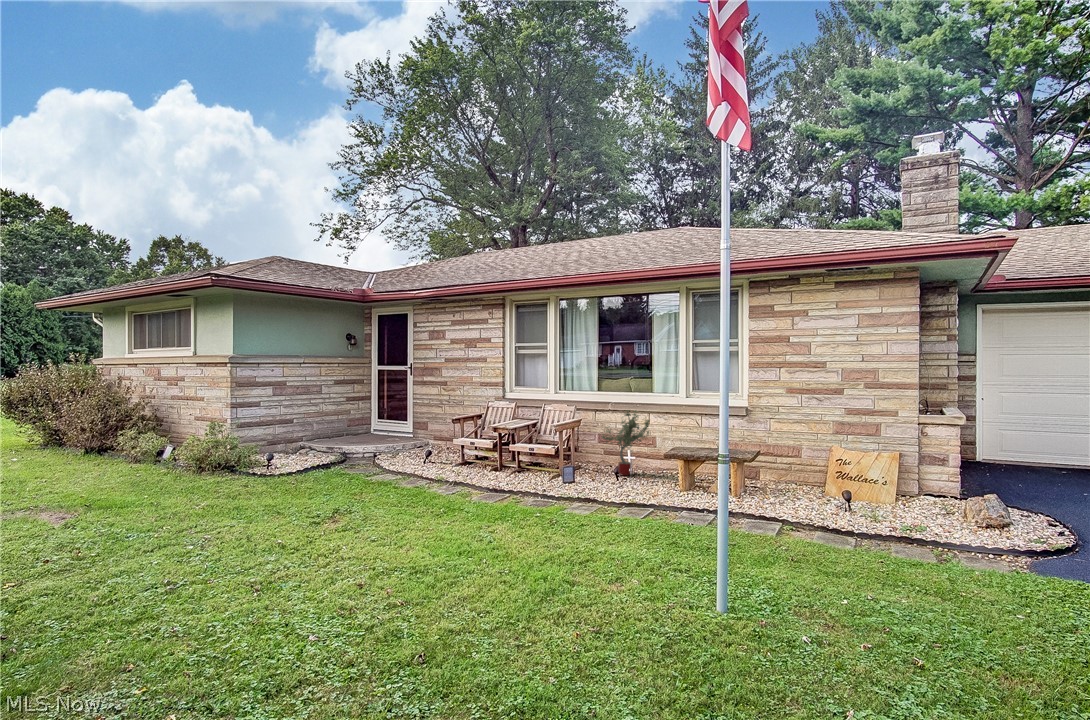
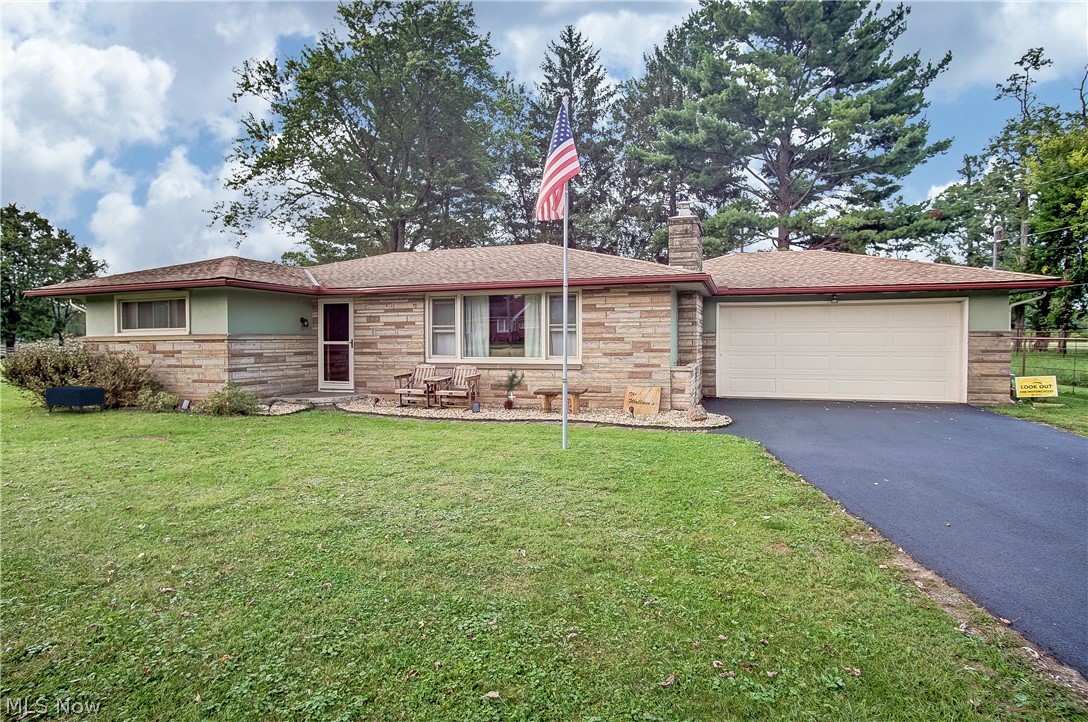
bench: none [15,421,83,462] -> present [46,386,105,414]

